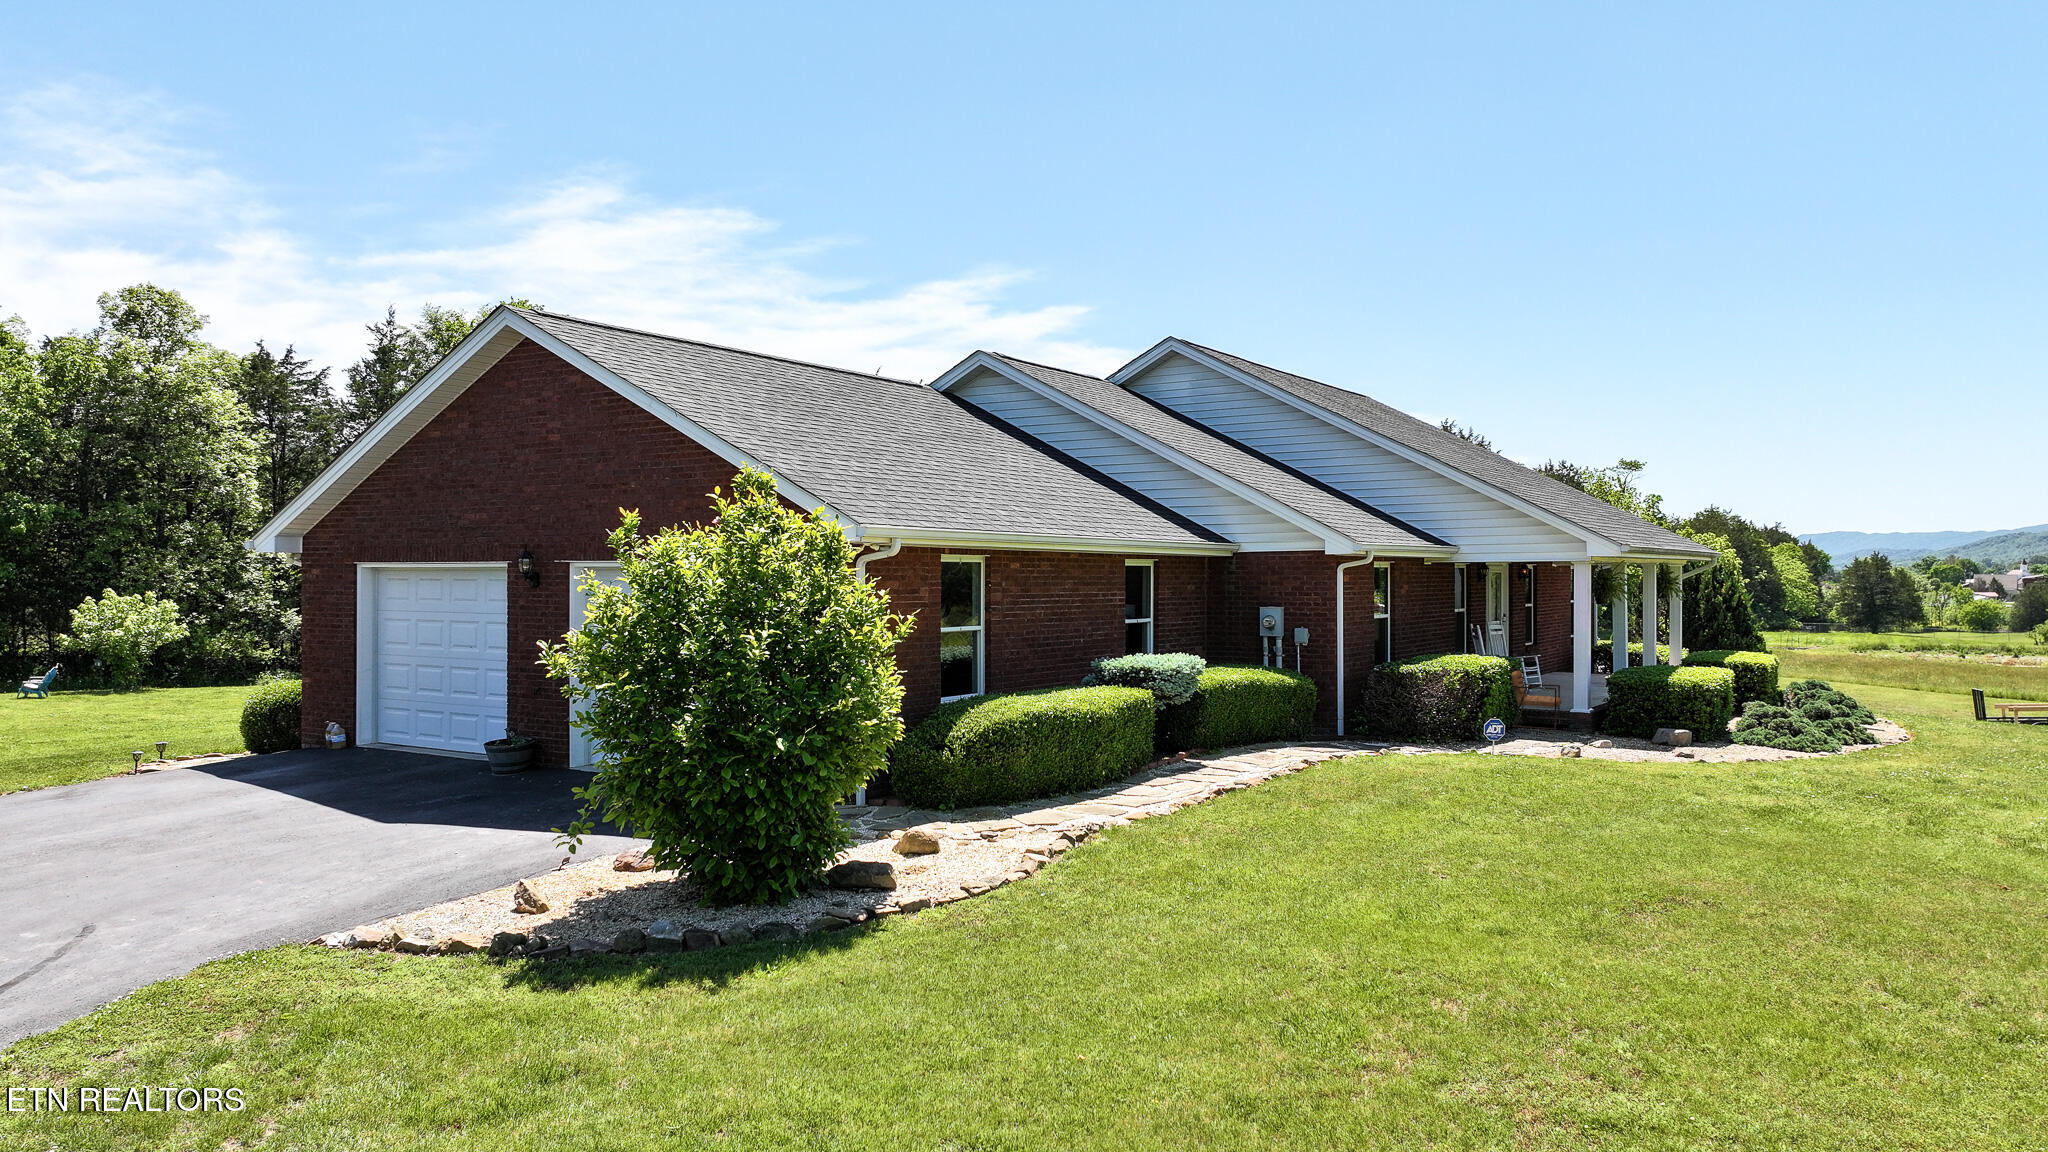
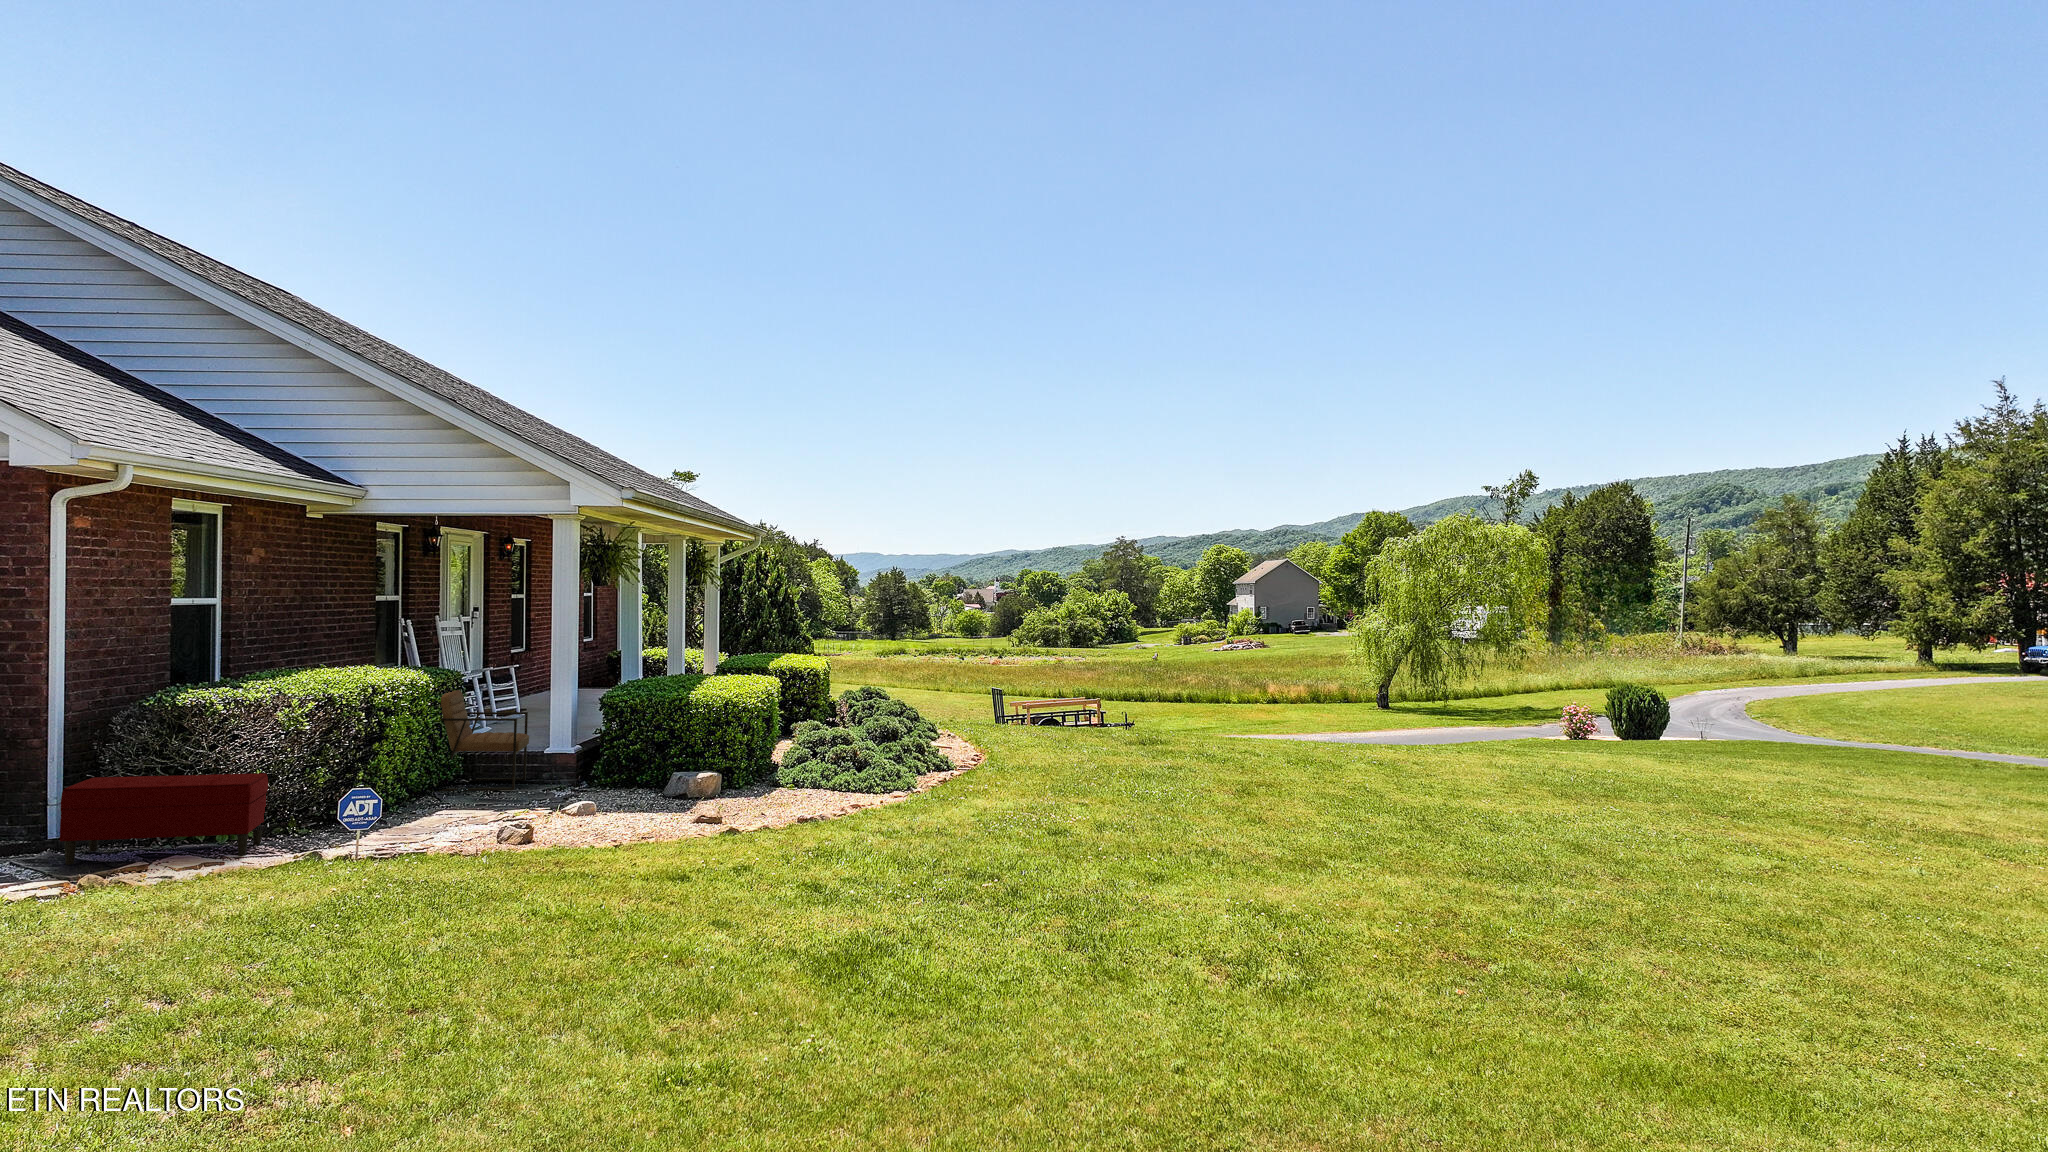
bench: none [1369,704,1446,745] -> present [60,773,268,865]

